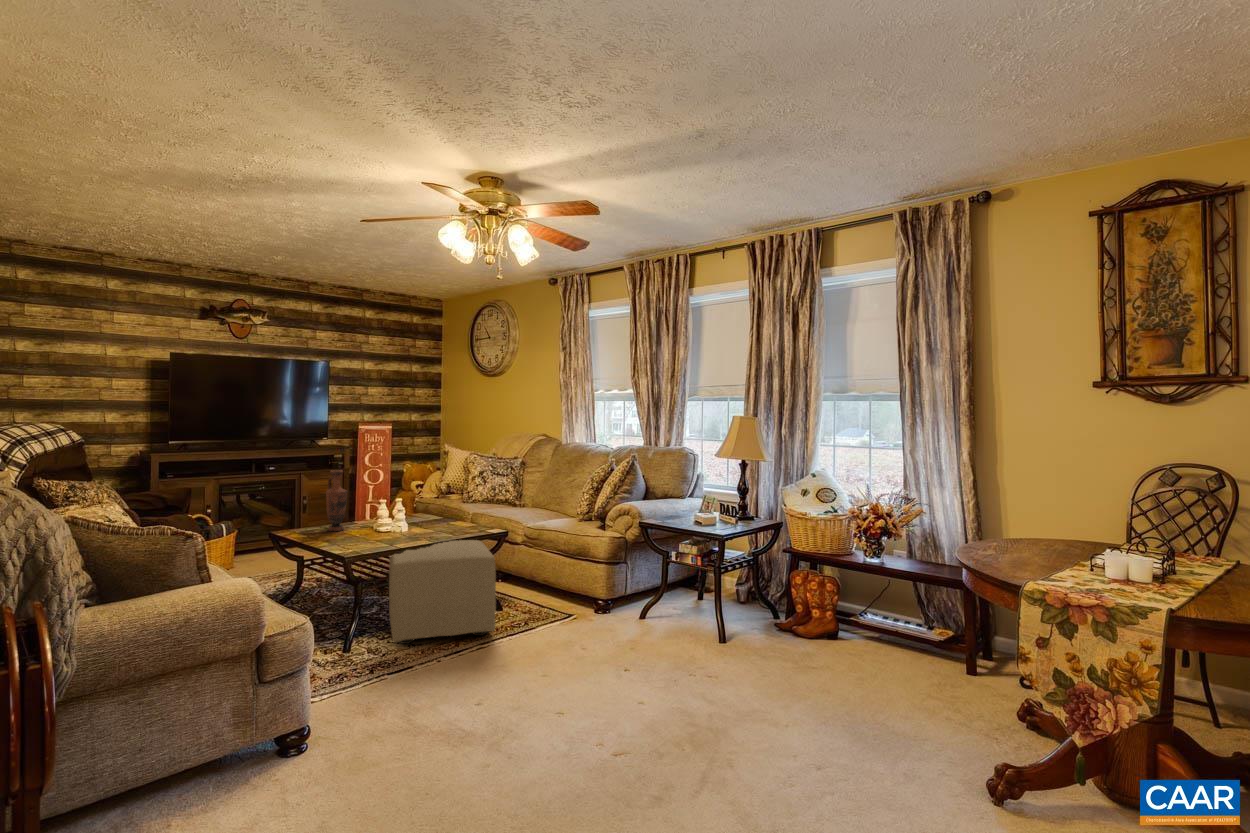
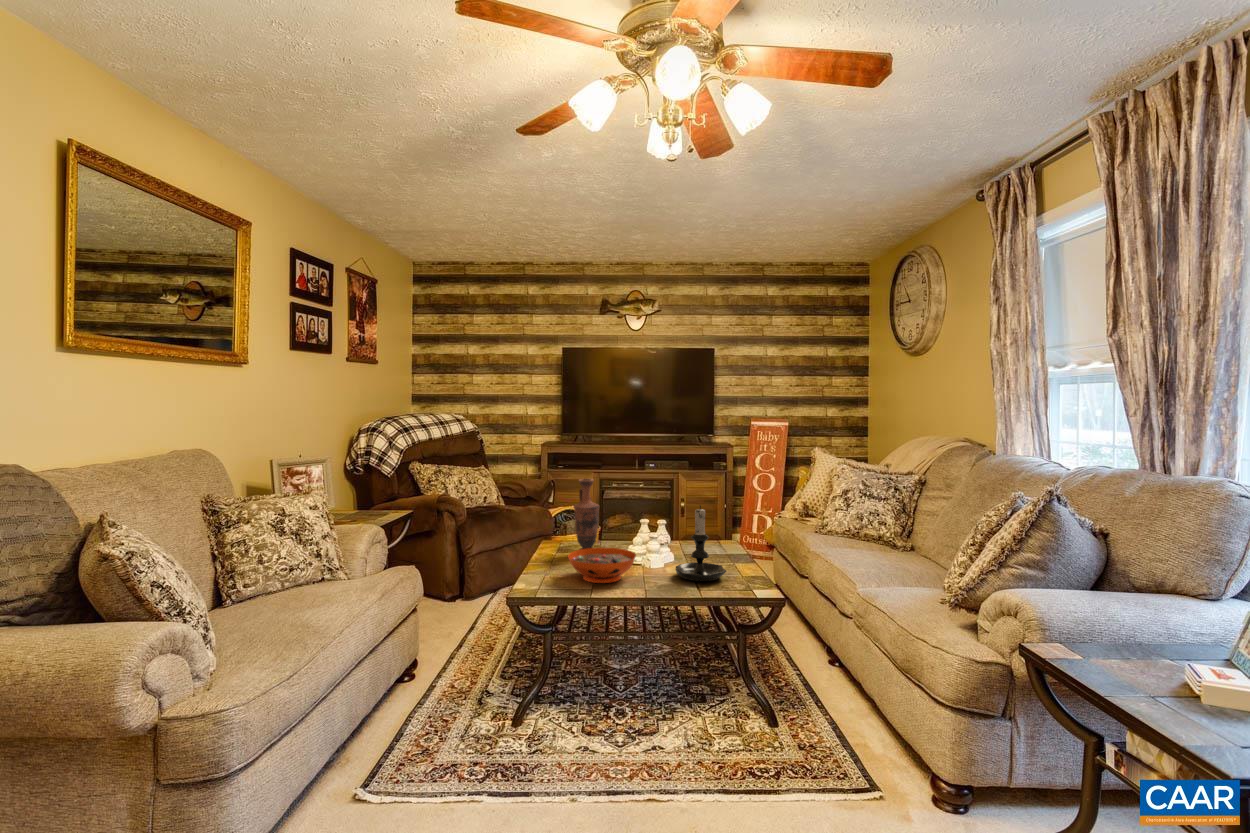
candle holder: none [422,480,458,532] -> present [676,506,726,581]
decorative bowl: none [351,518,404,541] -> present [568,548,636,583]
ottoman: present [389,540,496,644] -> none [554,591,741,780]

